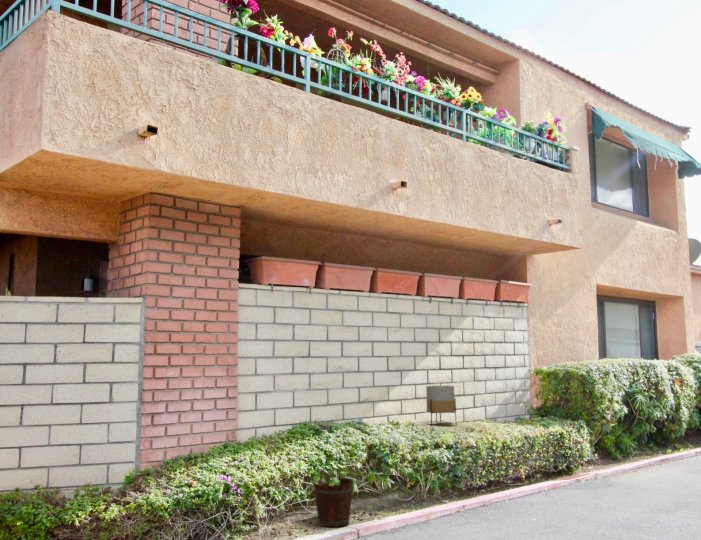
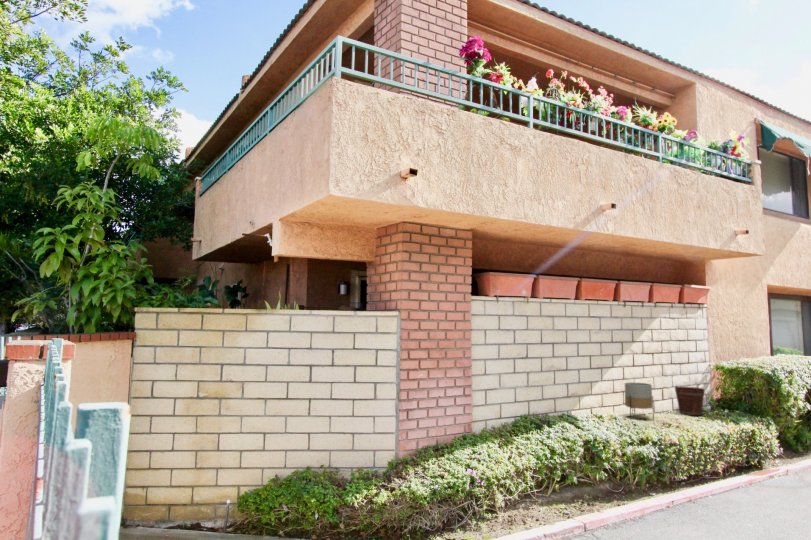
bucket: present [313,478,354,527] -> present [675,386,704,416]

